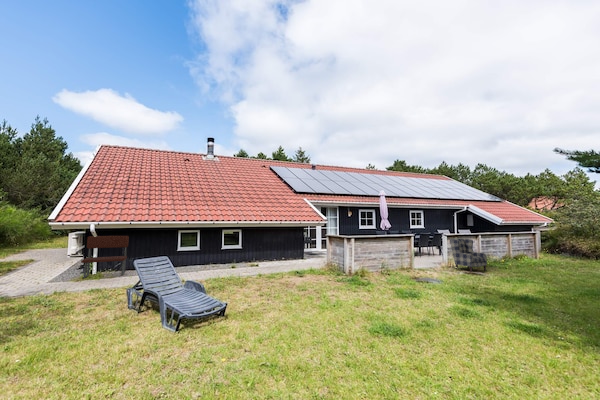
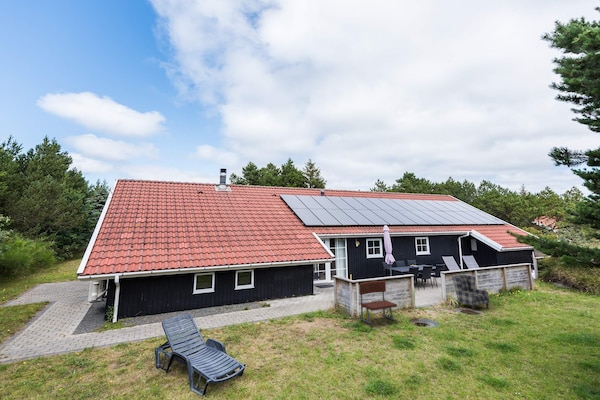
bench: present [81,236,129,278] -> present [359,281,397,324]

